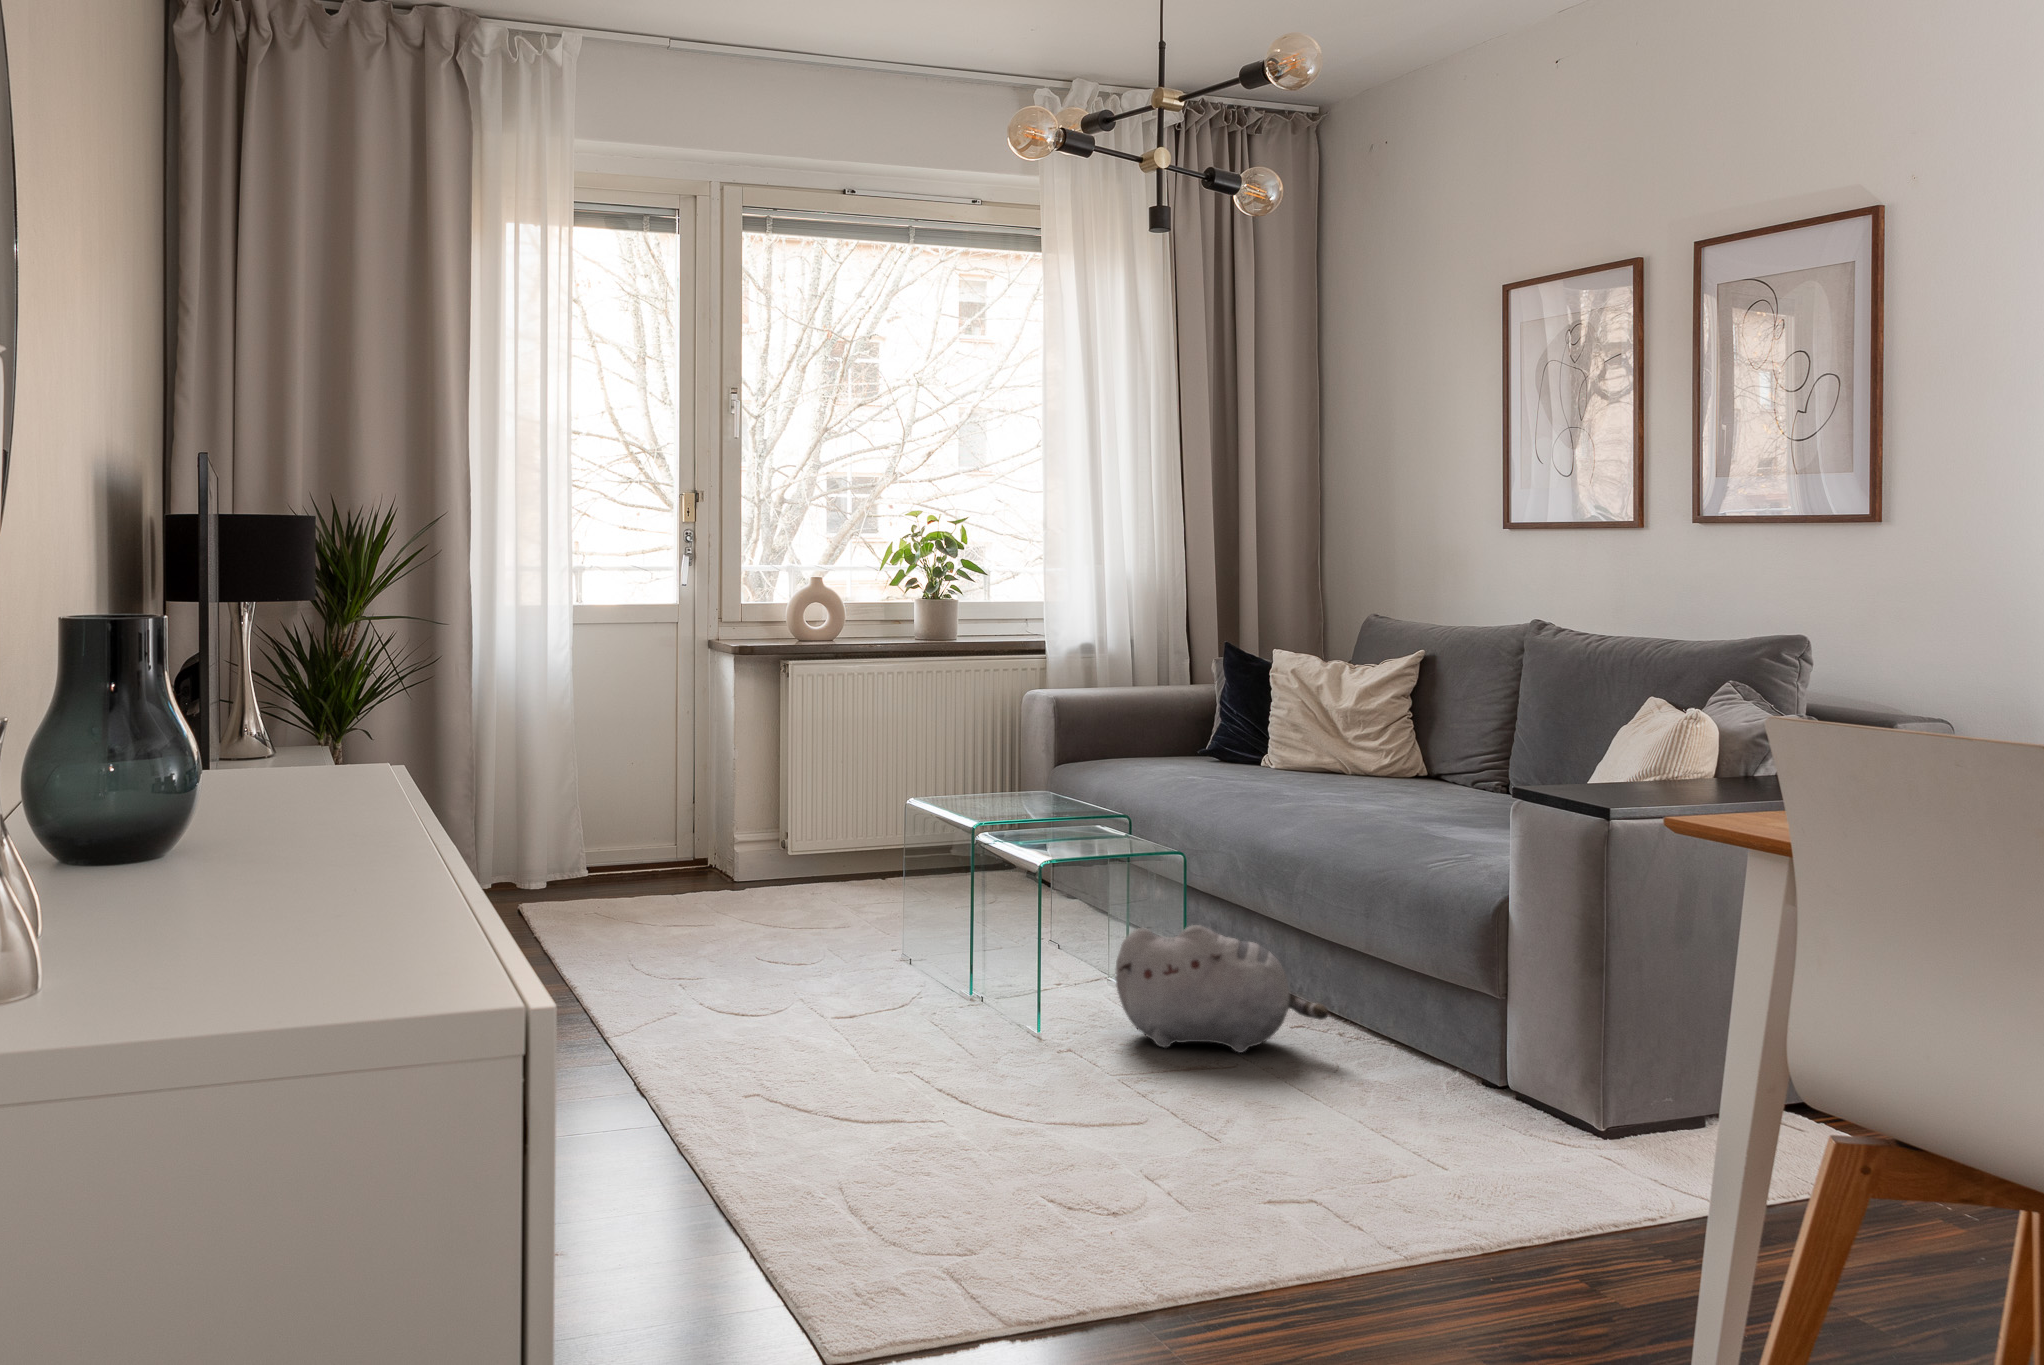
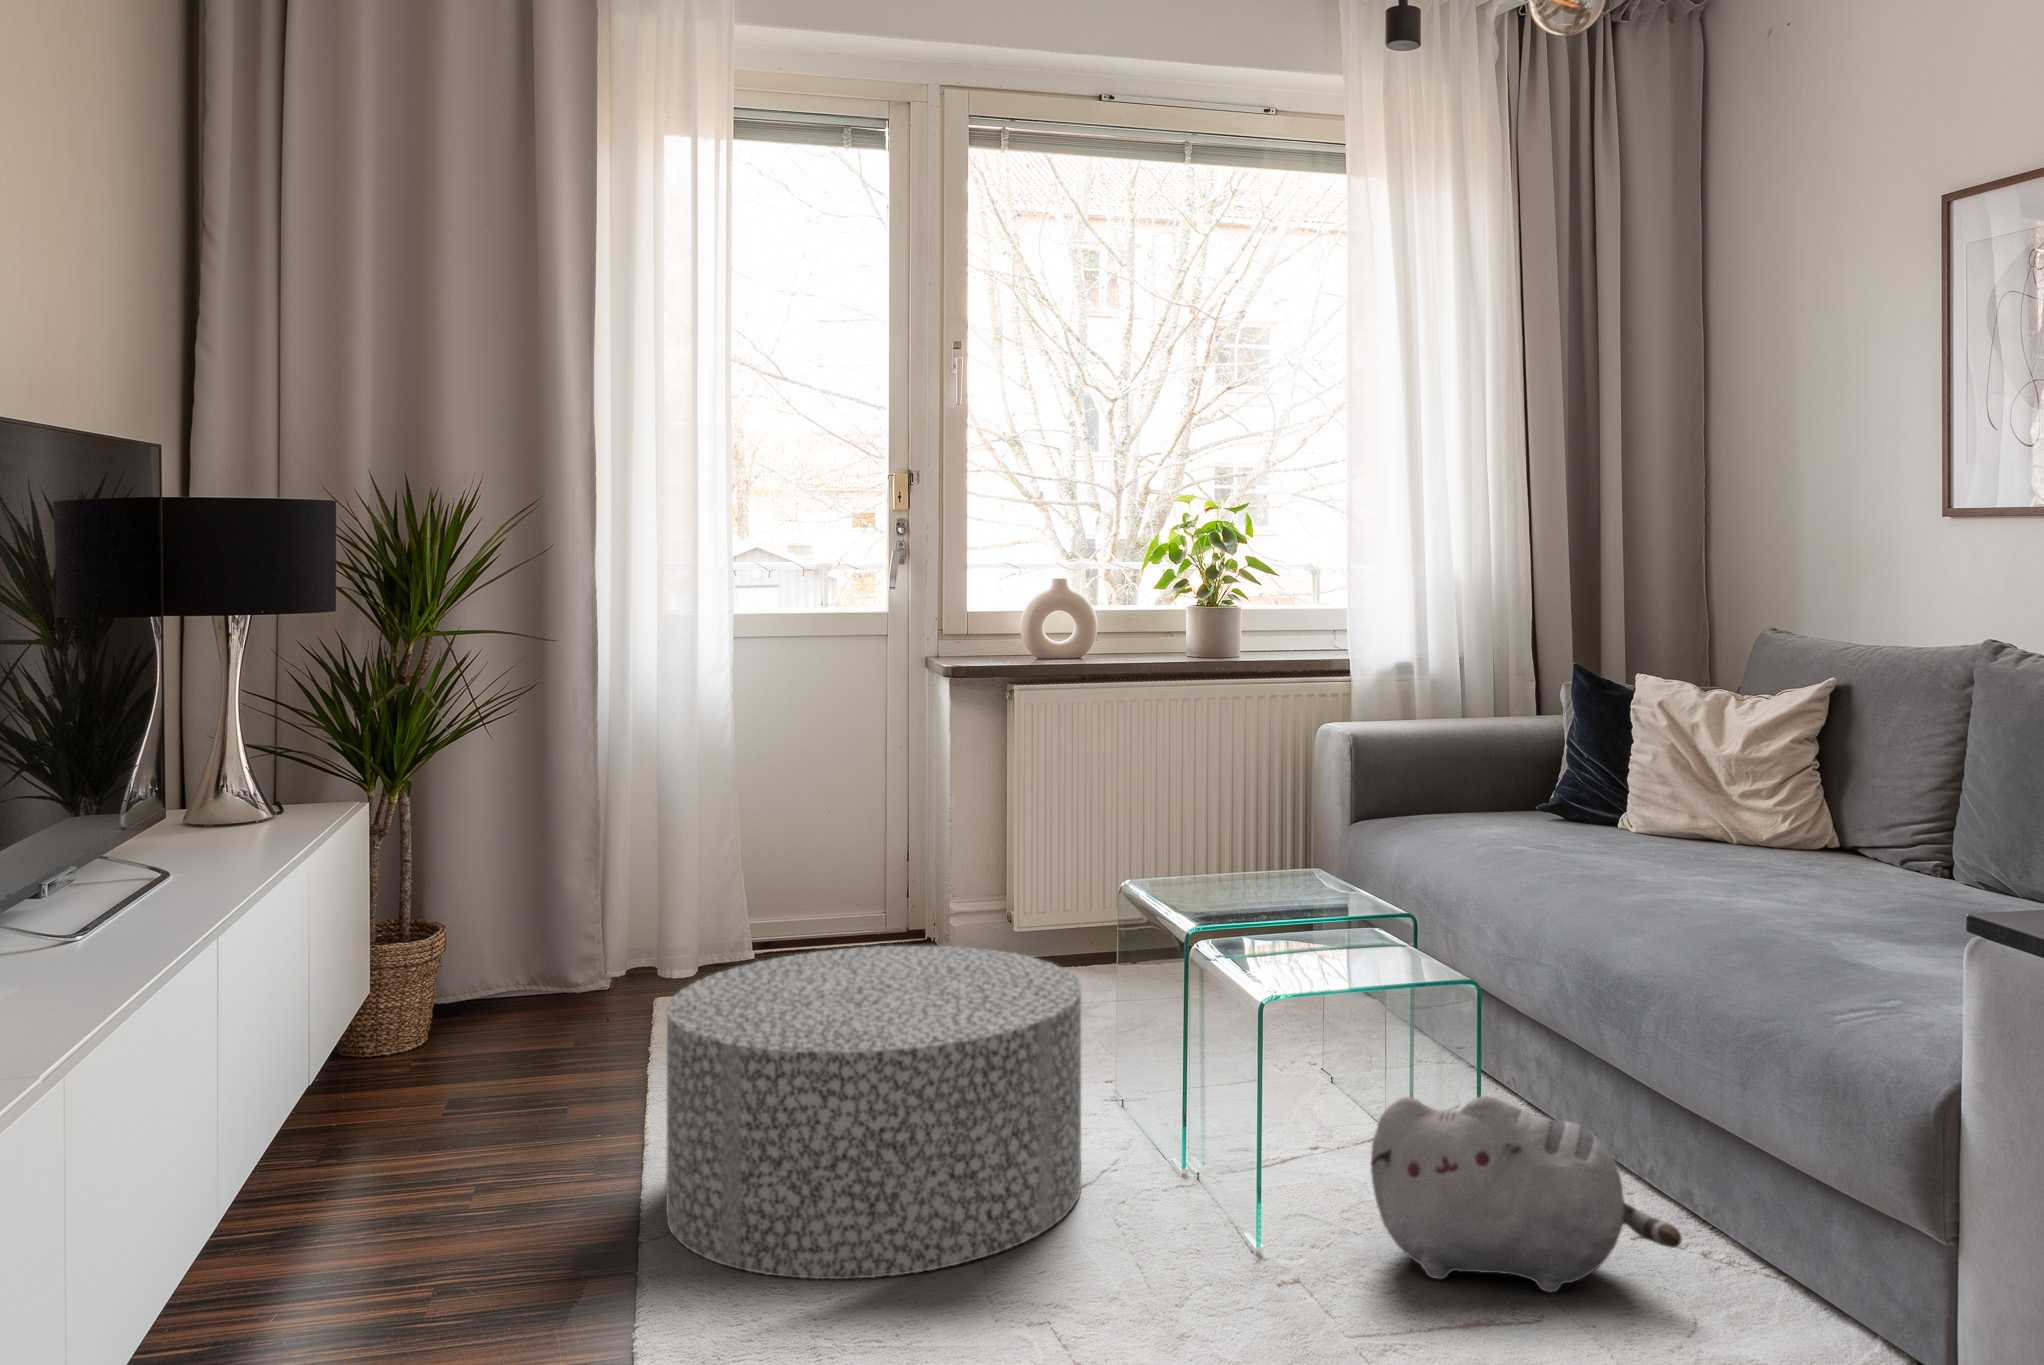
ottoman: none [615,843,903,1052] -> present [666,946,1081,1279]

